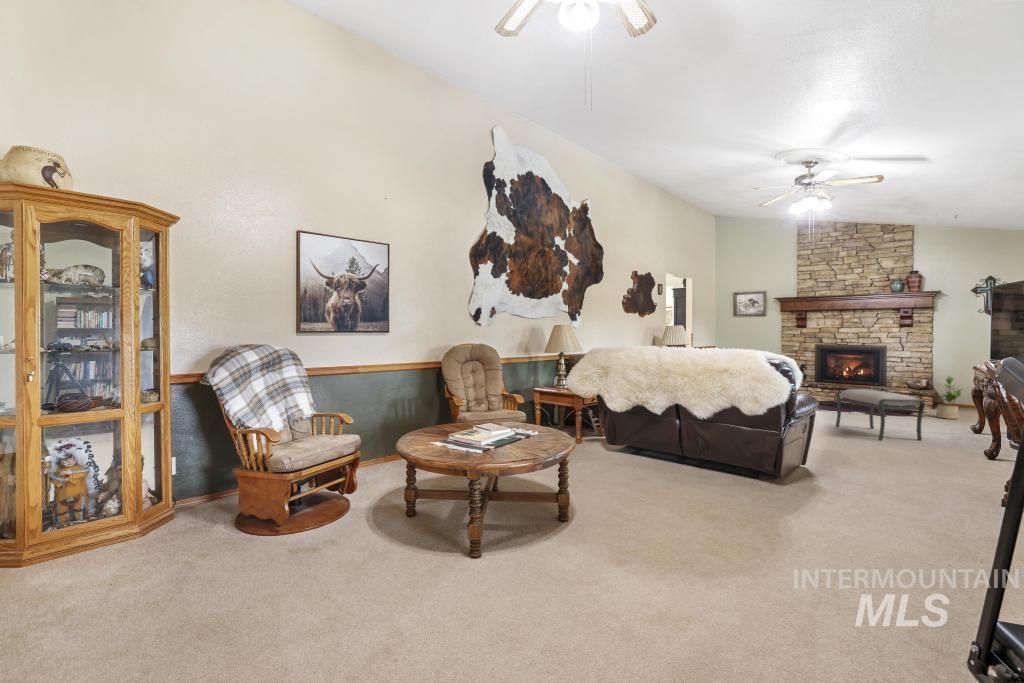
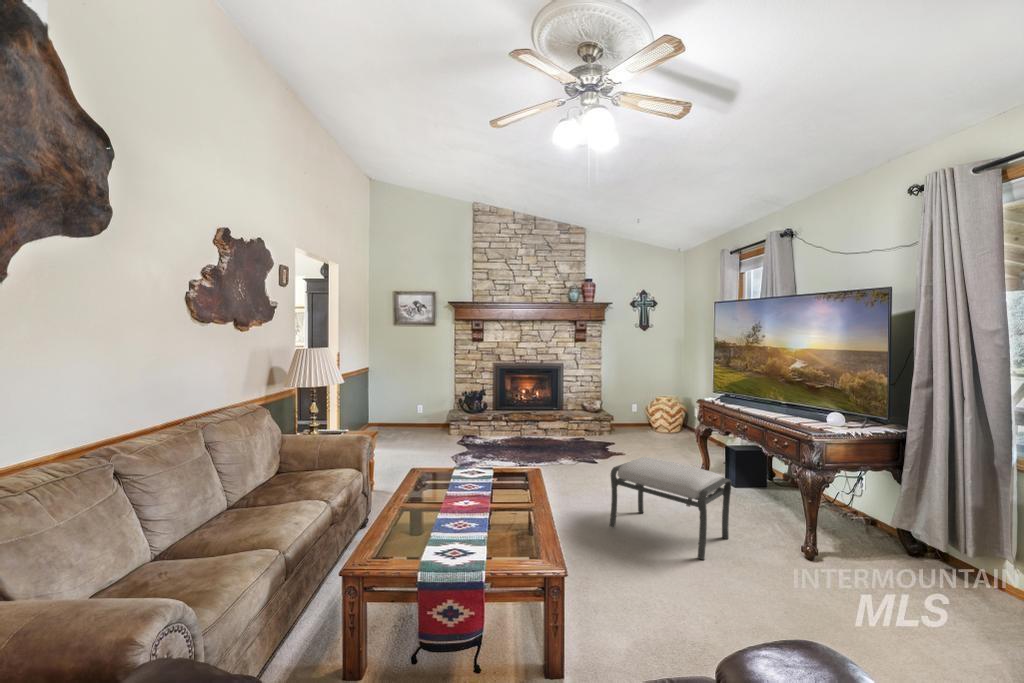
potted plant: present [936,377,961,419] -> none [641,407,665,457]

